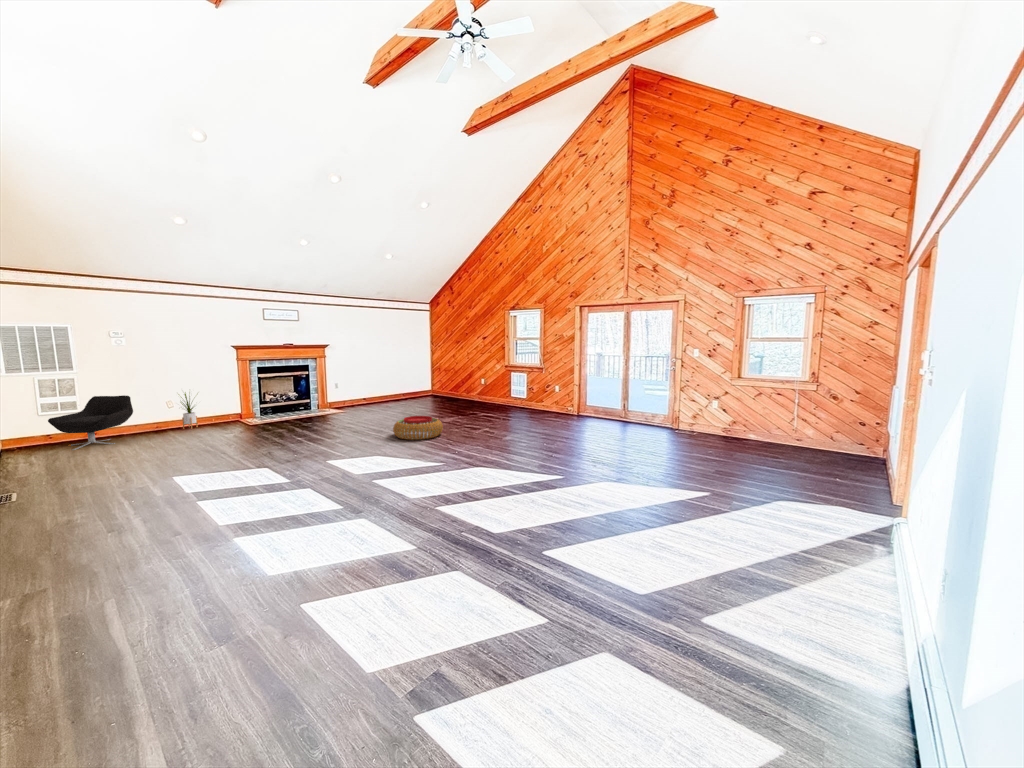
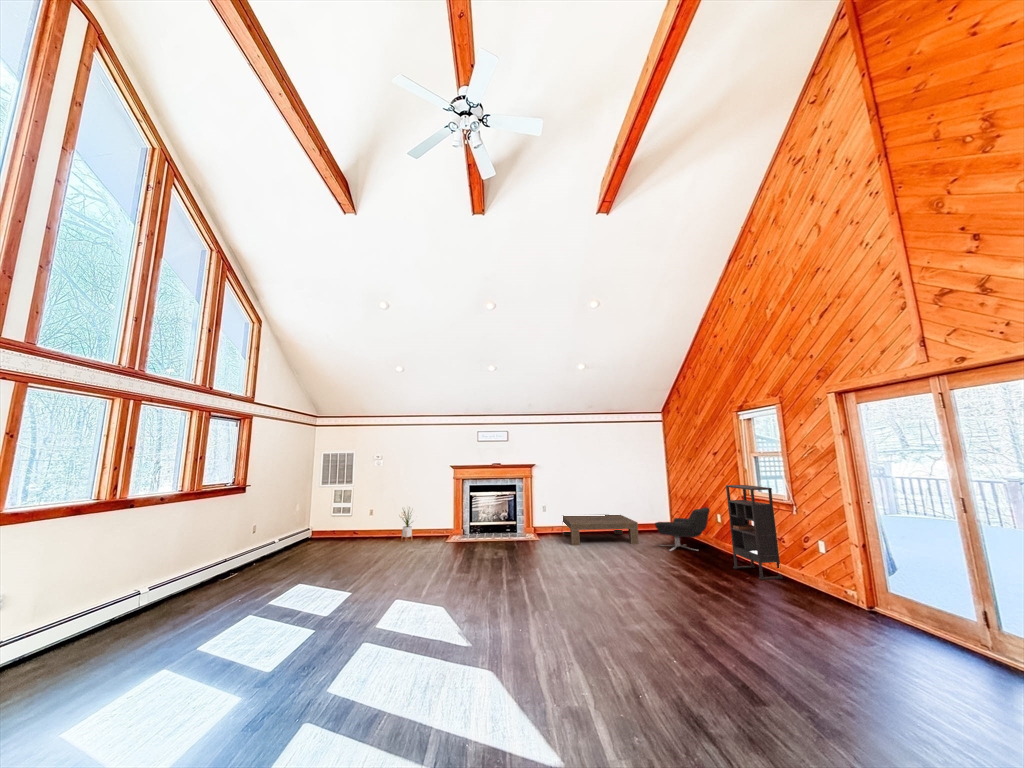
bookshelf: none [502,358,531,413] -> present [726,485,783,579]
coffee table: none [351,386,424,412] -> present [563,515,639,545]
lounge chair: present [48,395,133,450] -> present [655,507,710,551]
pouf: present [393,416,443,440] -> none [508,562,575,601]

